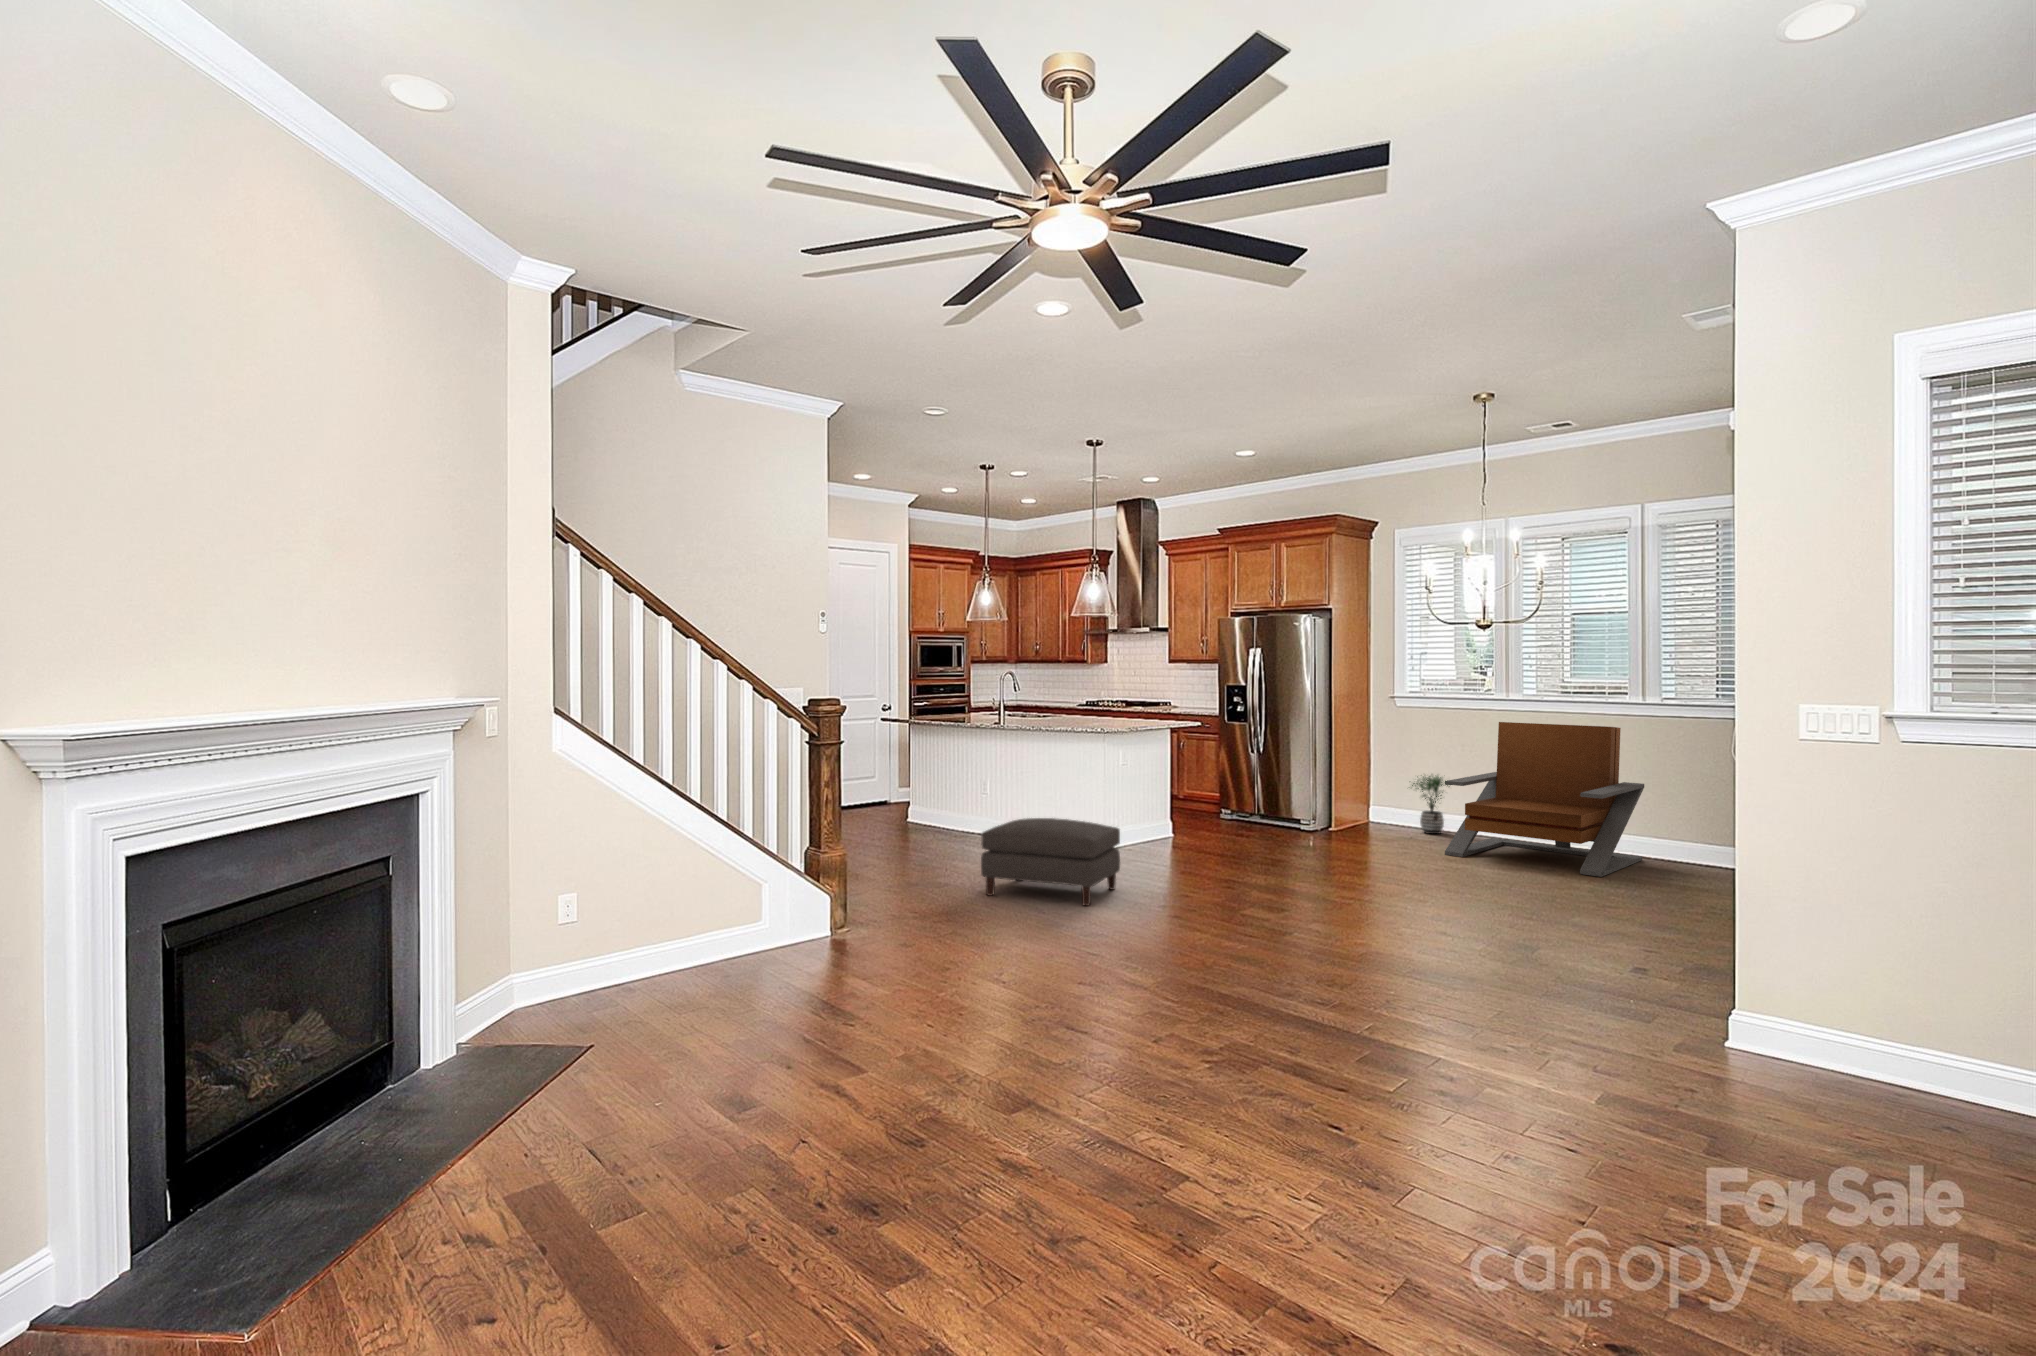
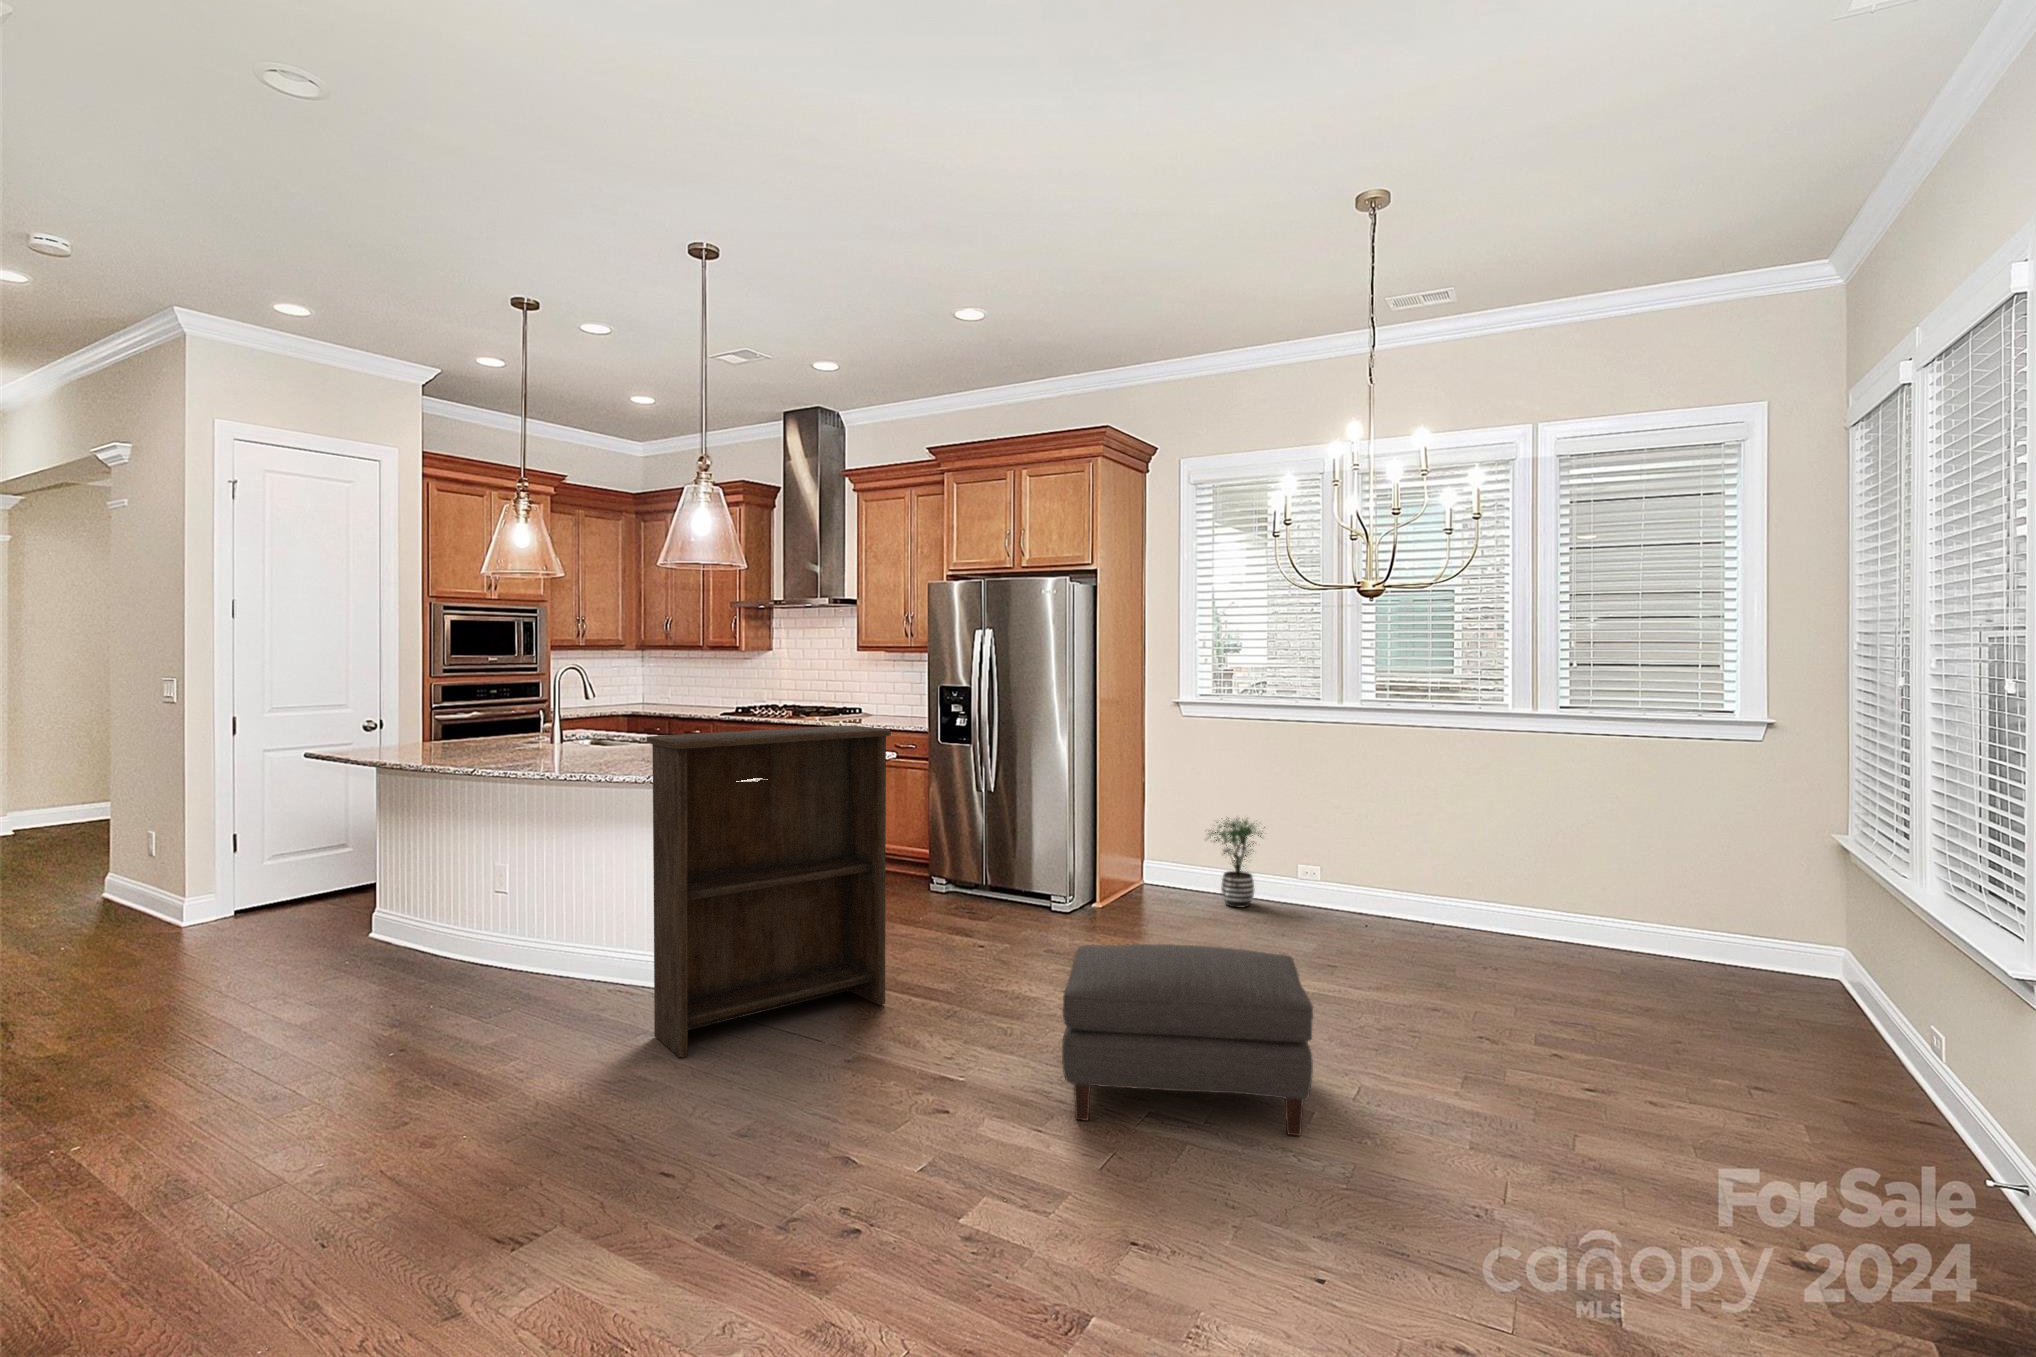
bookshelf: none [1077,704,1200,866] -> present [647,726,891,1057]
lounge chair: present [1445,722,1644,877] -> none [1280,743,1551,1002]
ottoman: present [981,818,1120,906] -> present [1062,944,1313,1136]

